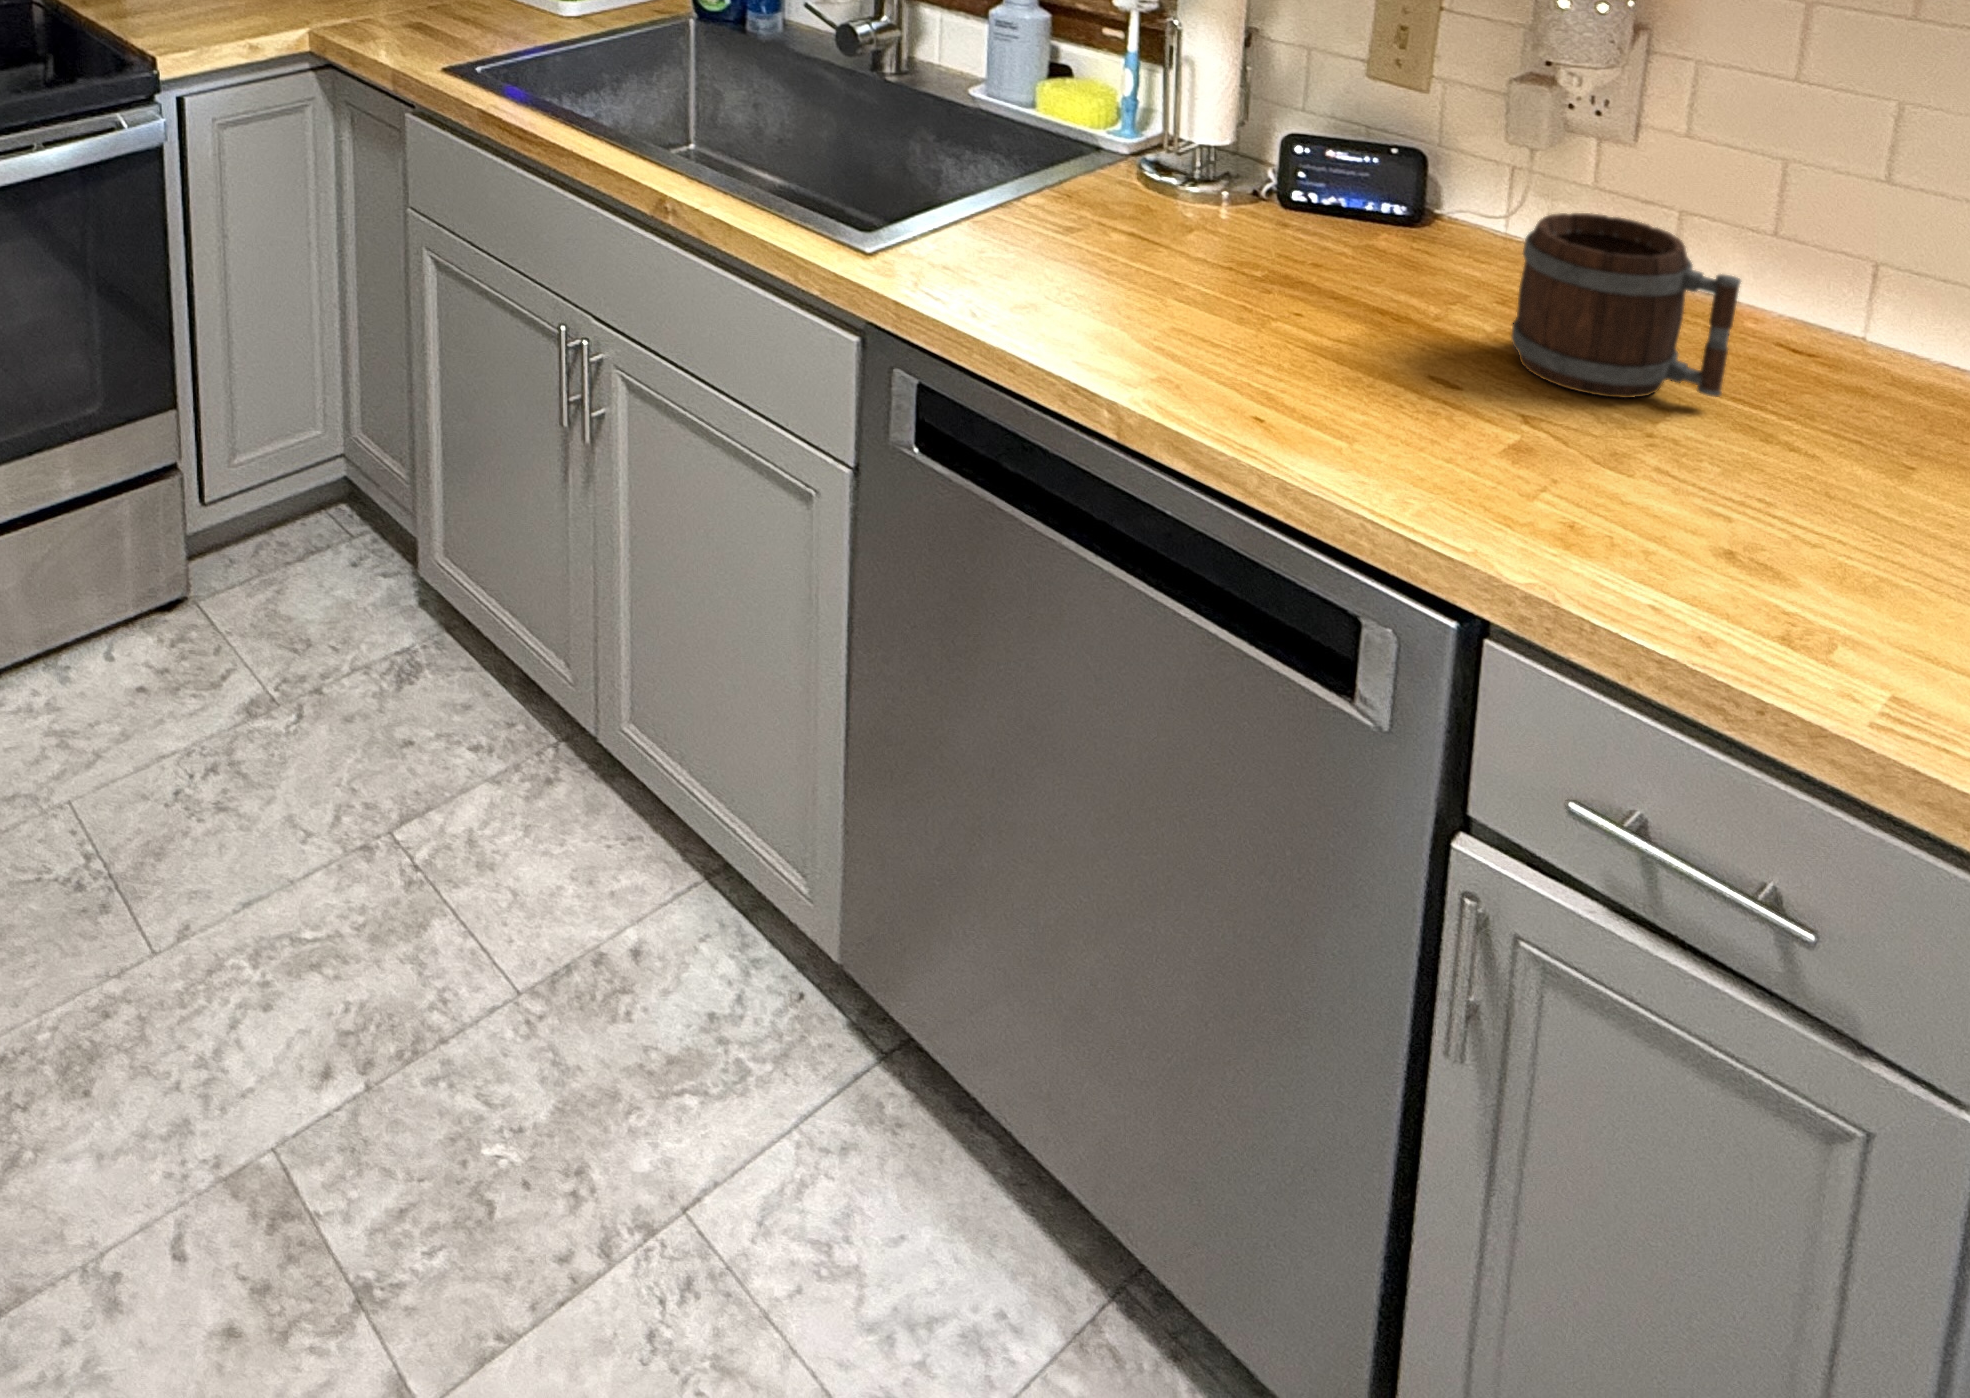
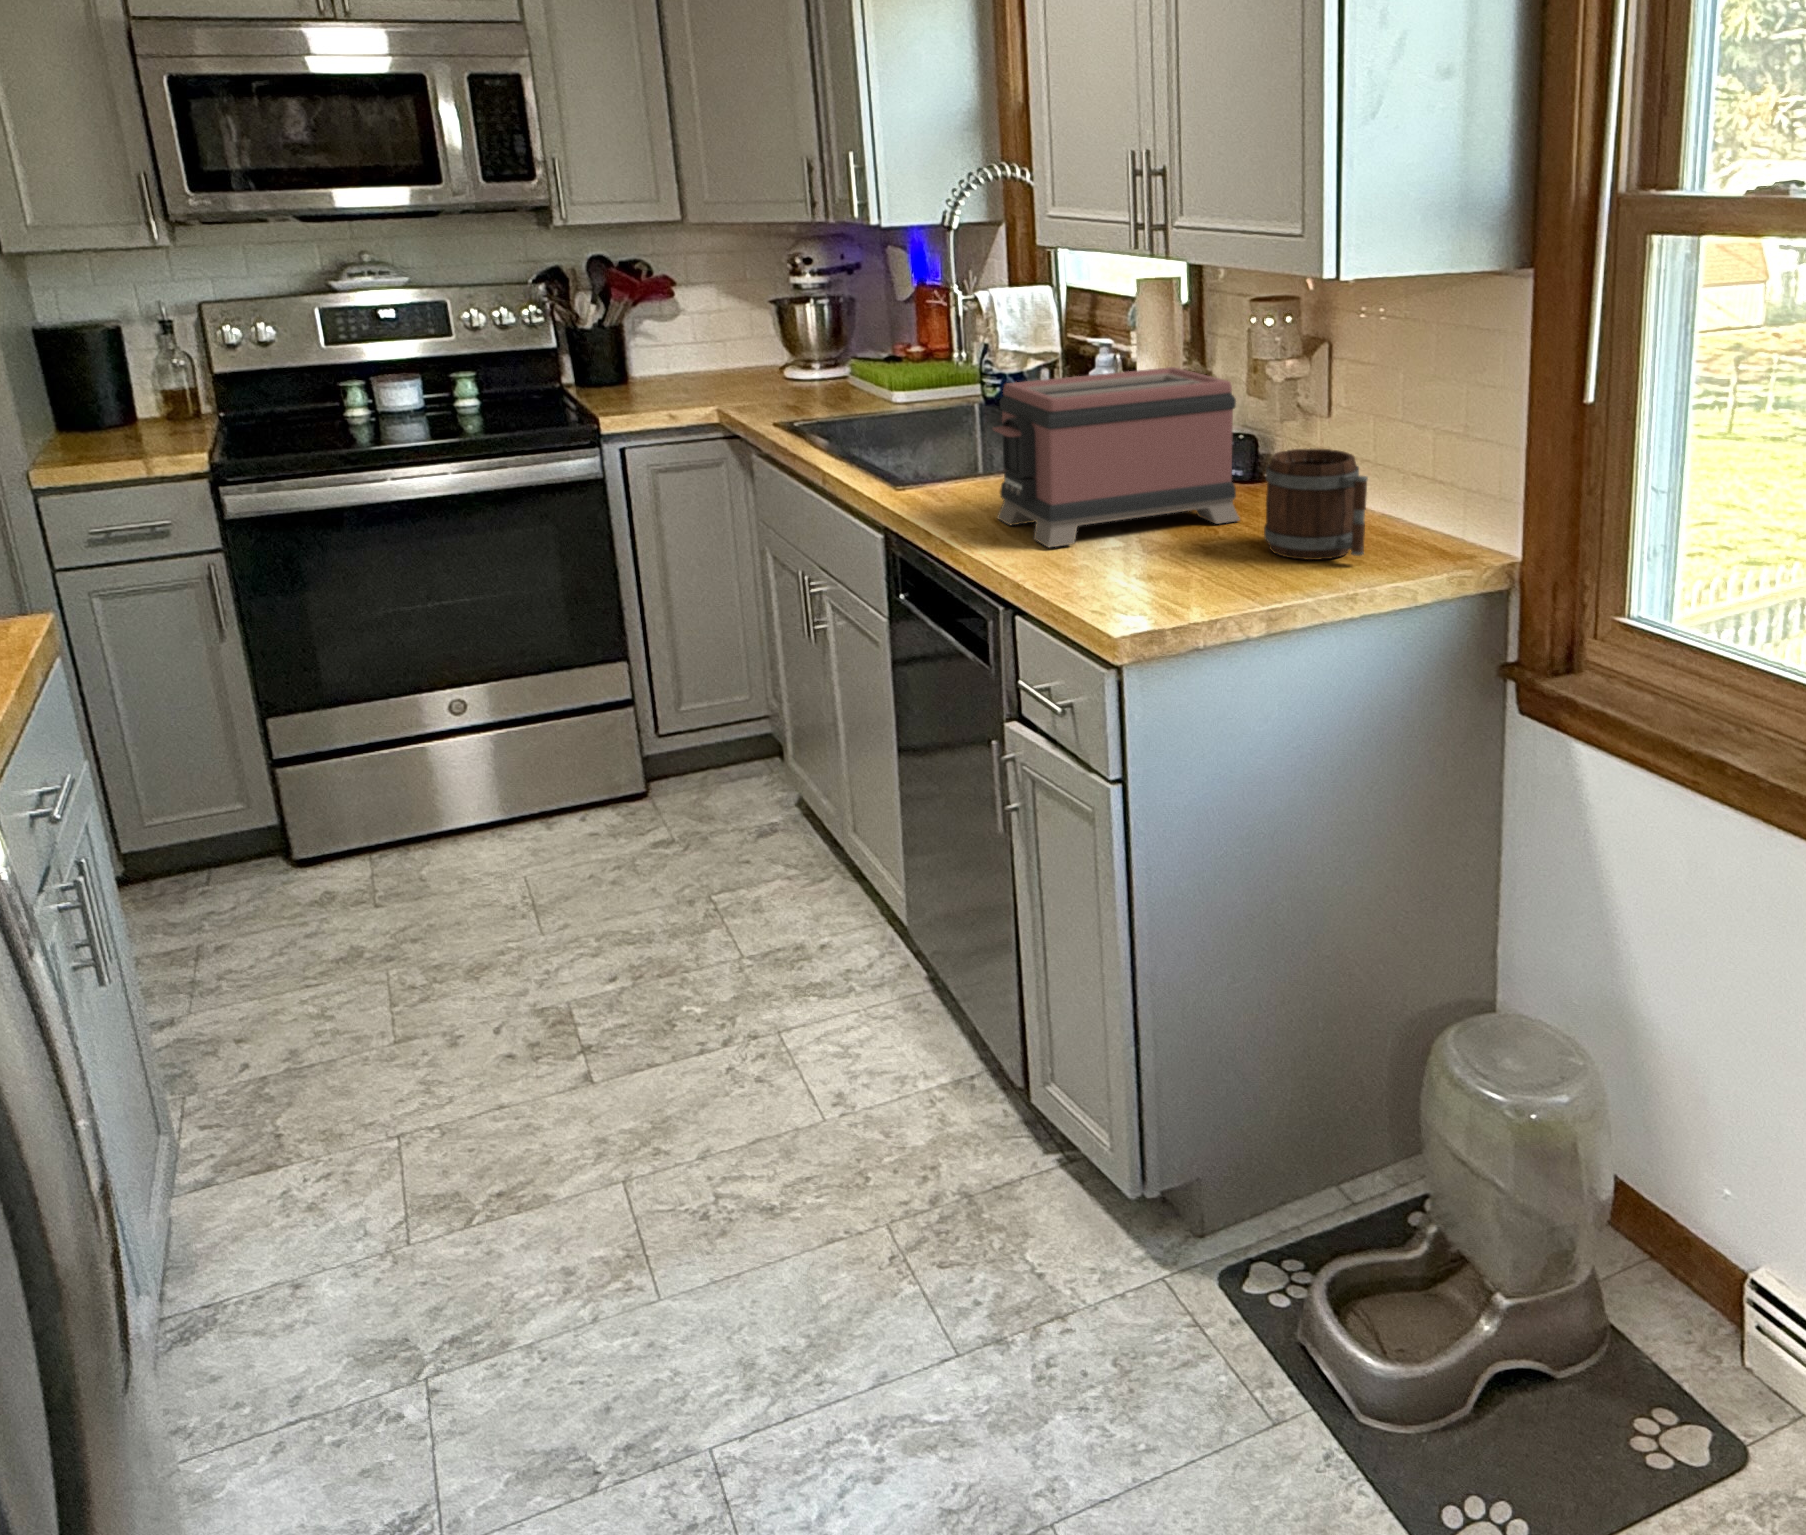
toaster: none [1024,60,1414,375] -> present [993,367,1240,547]

